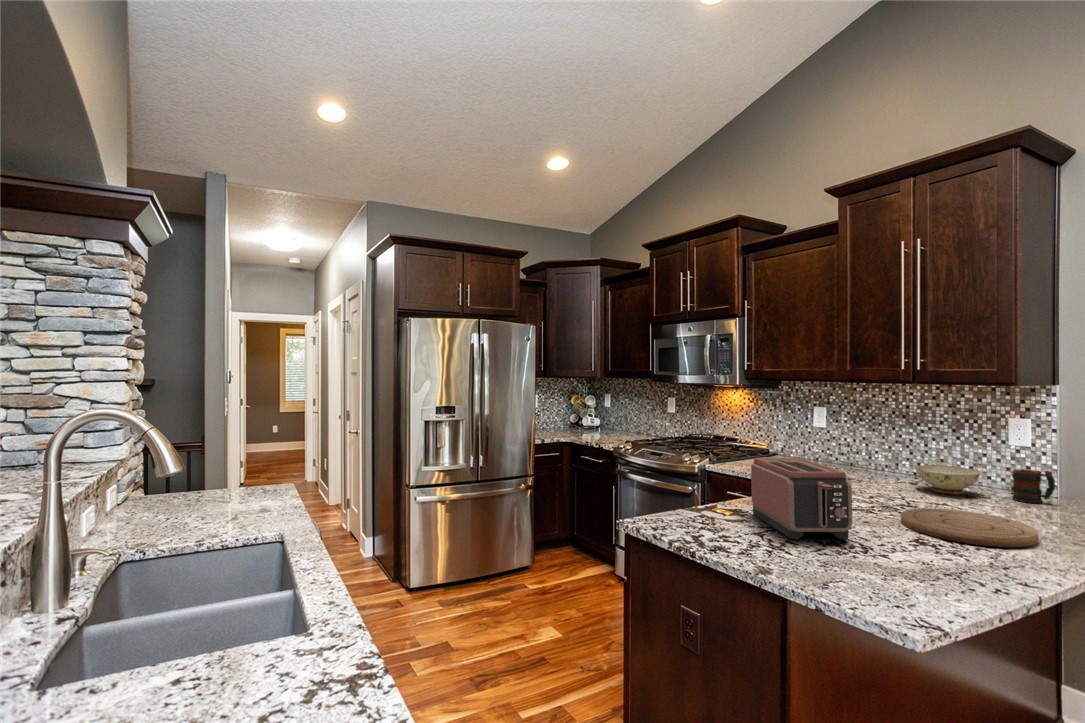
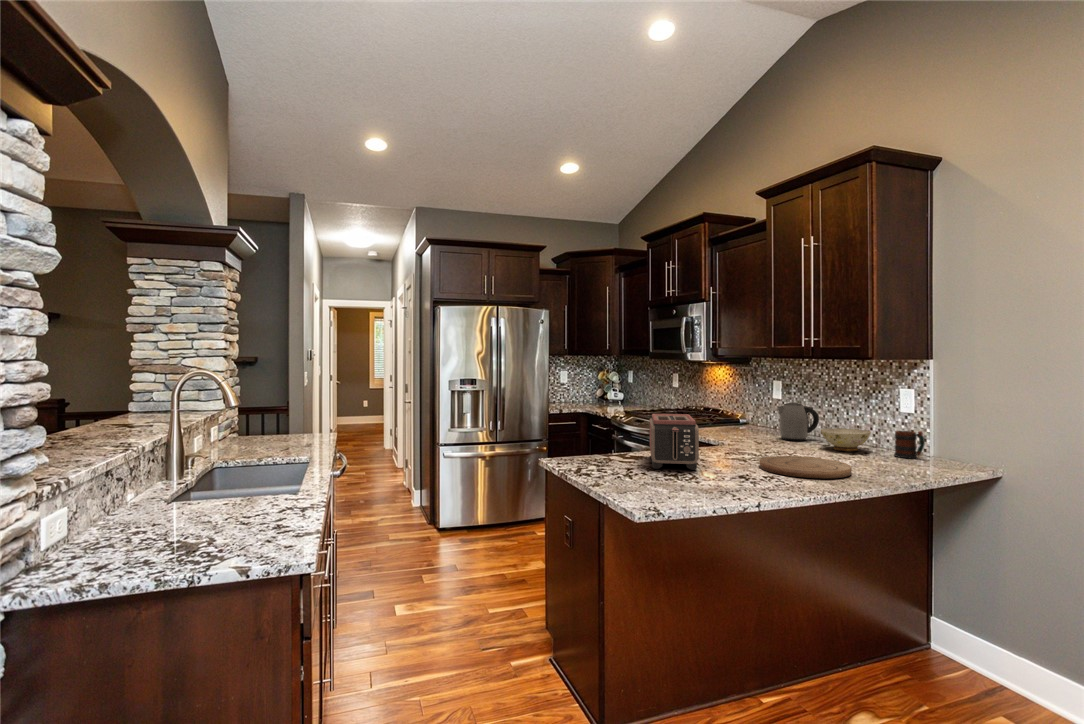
kettle: none [847,434,894,479] -> present [777,403,819,441]

